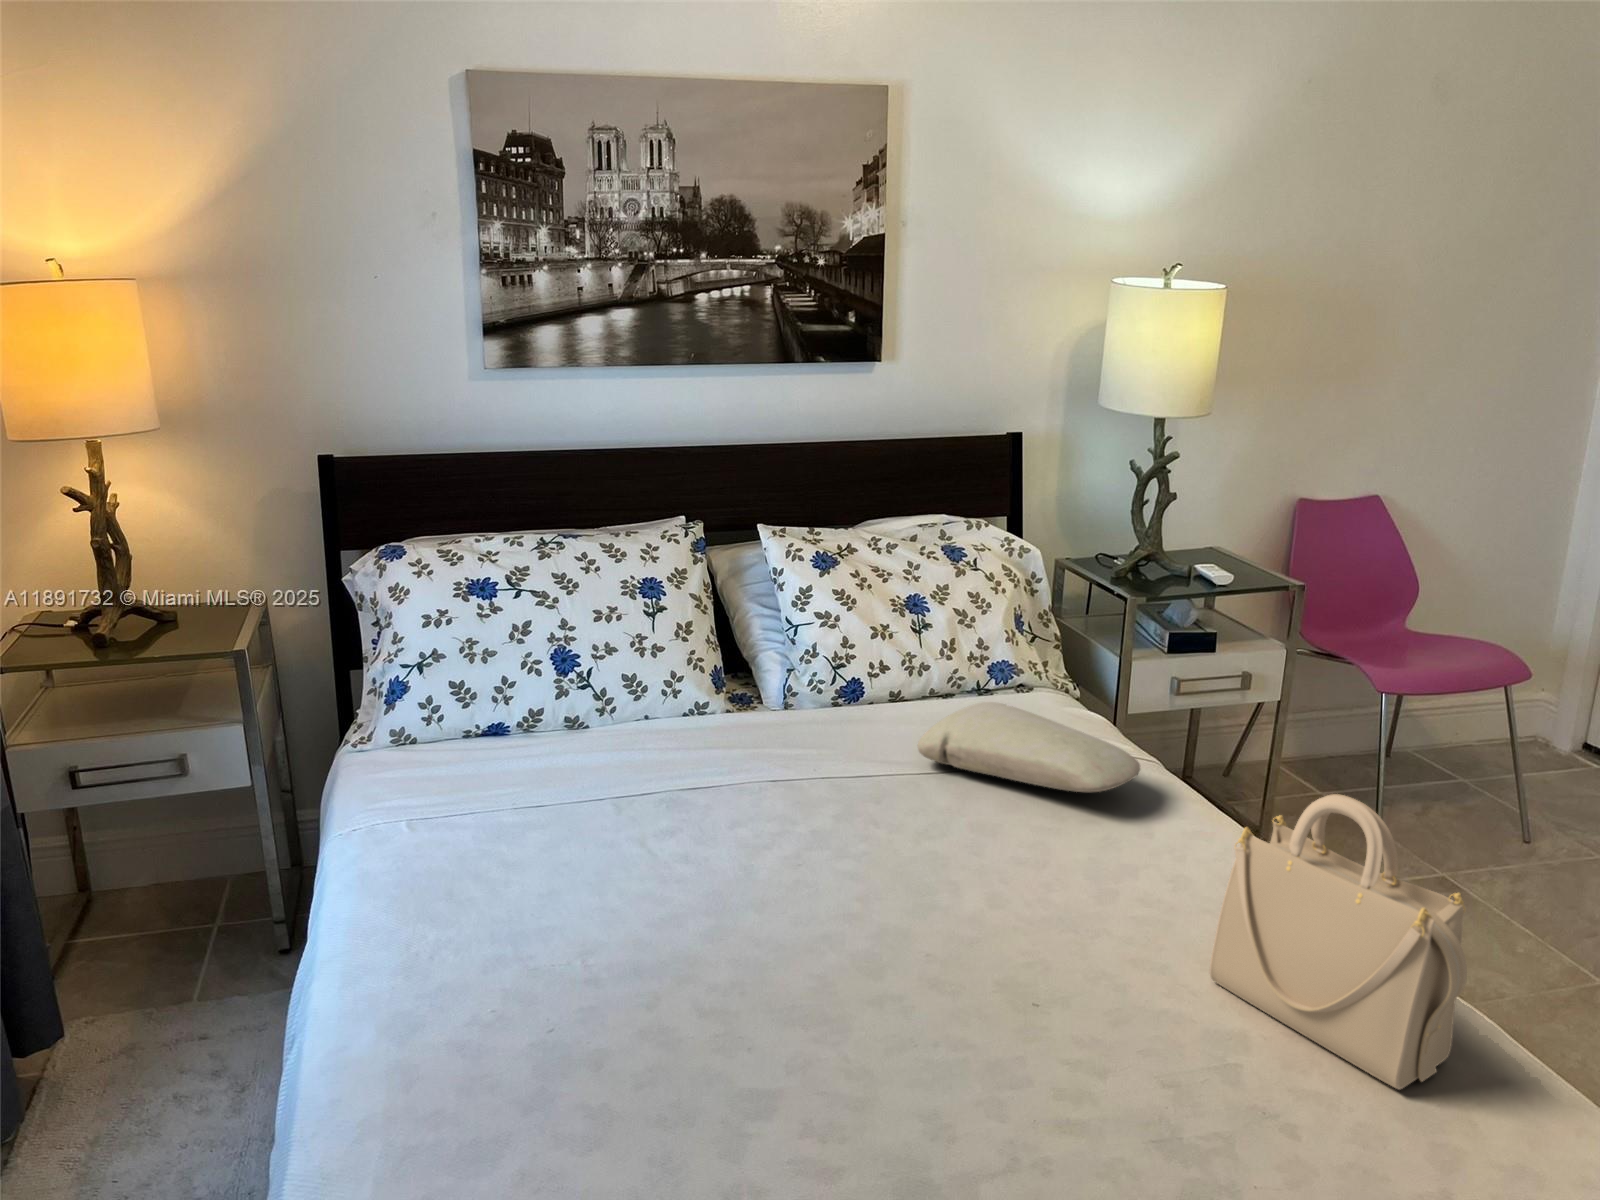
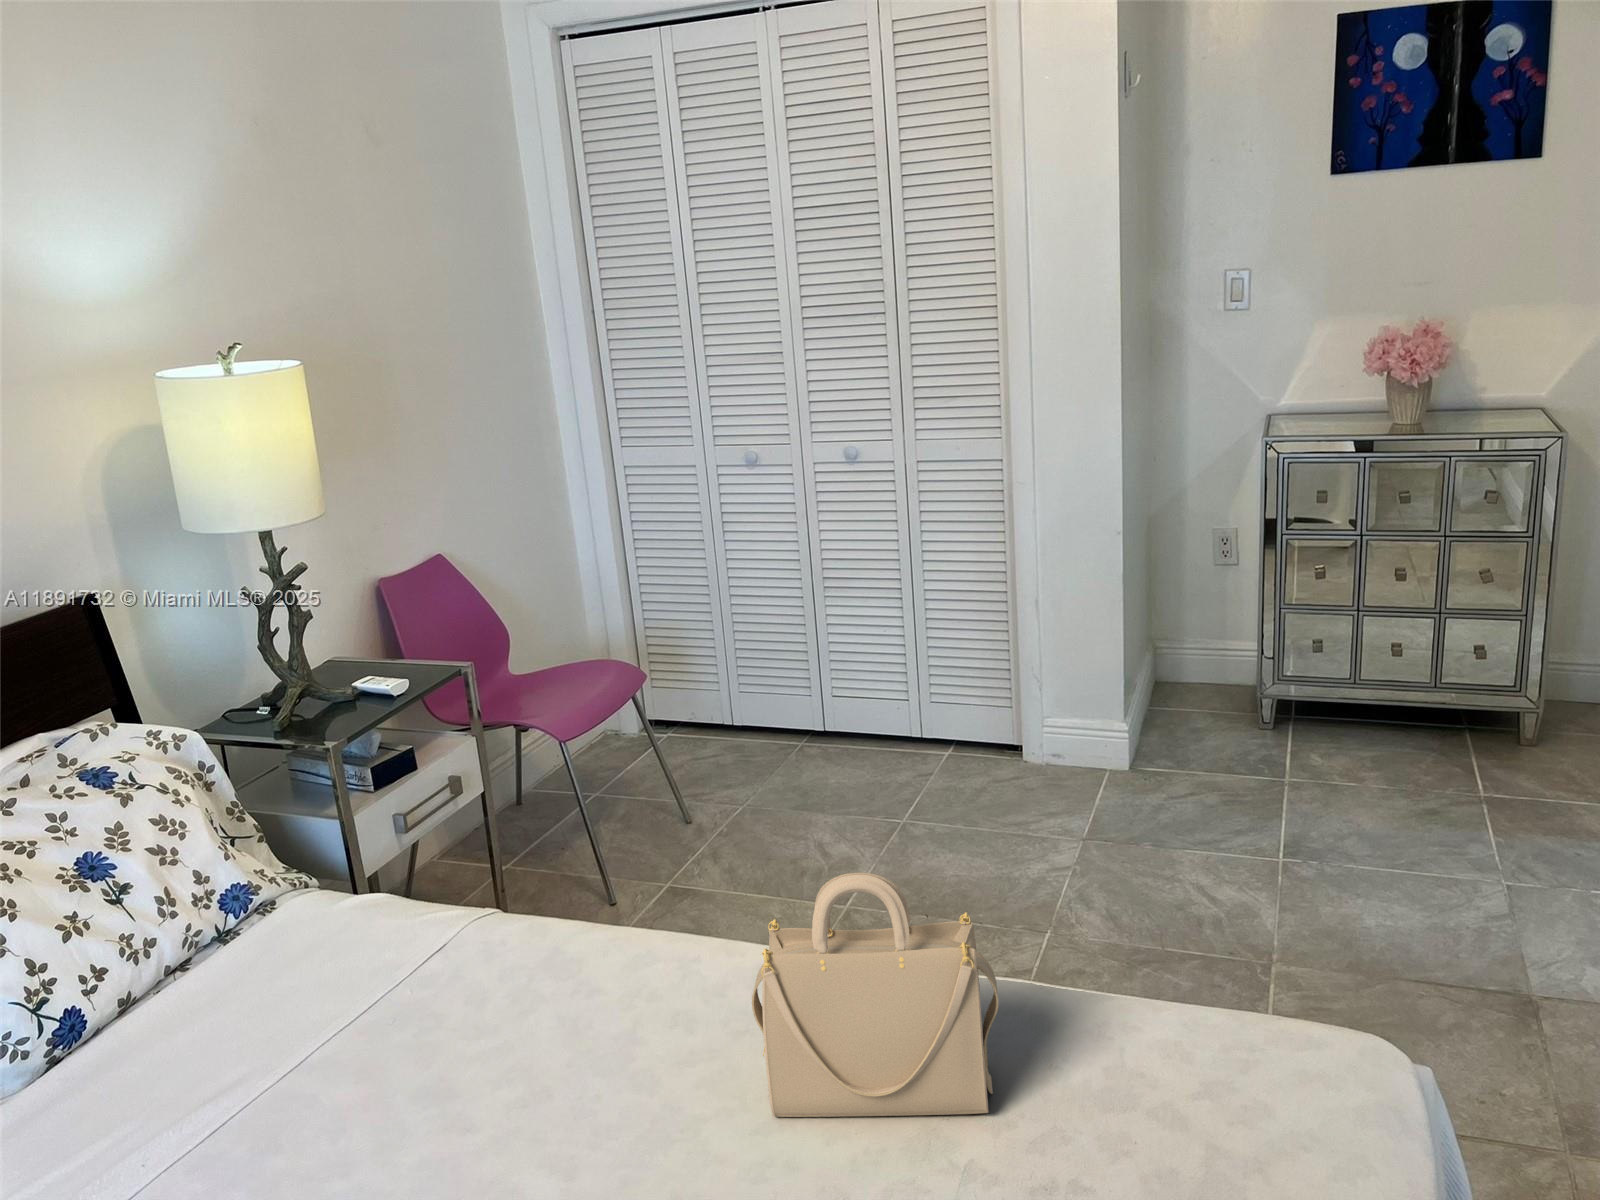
pillow: present [918,702,1140,792] -> none [239,926,521,1058]

